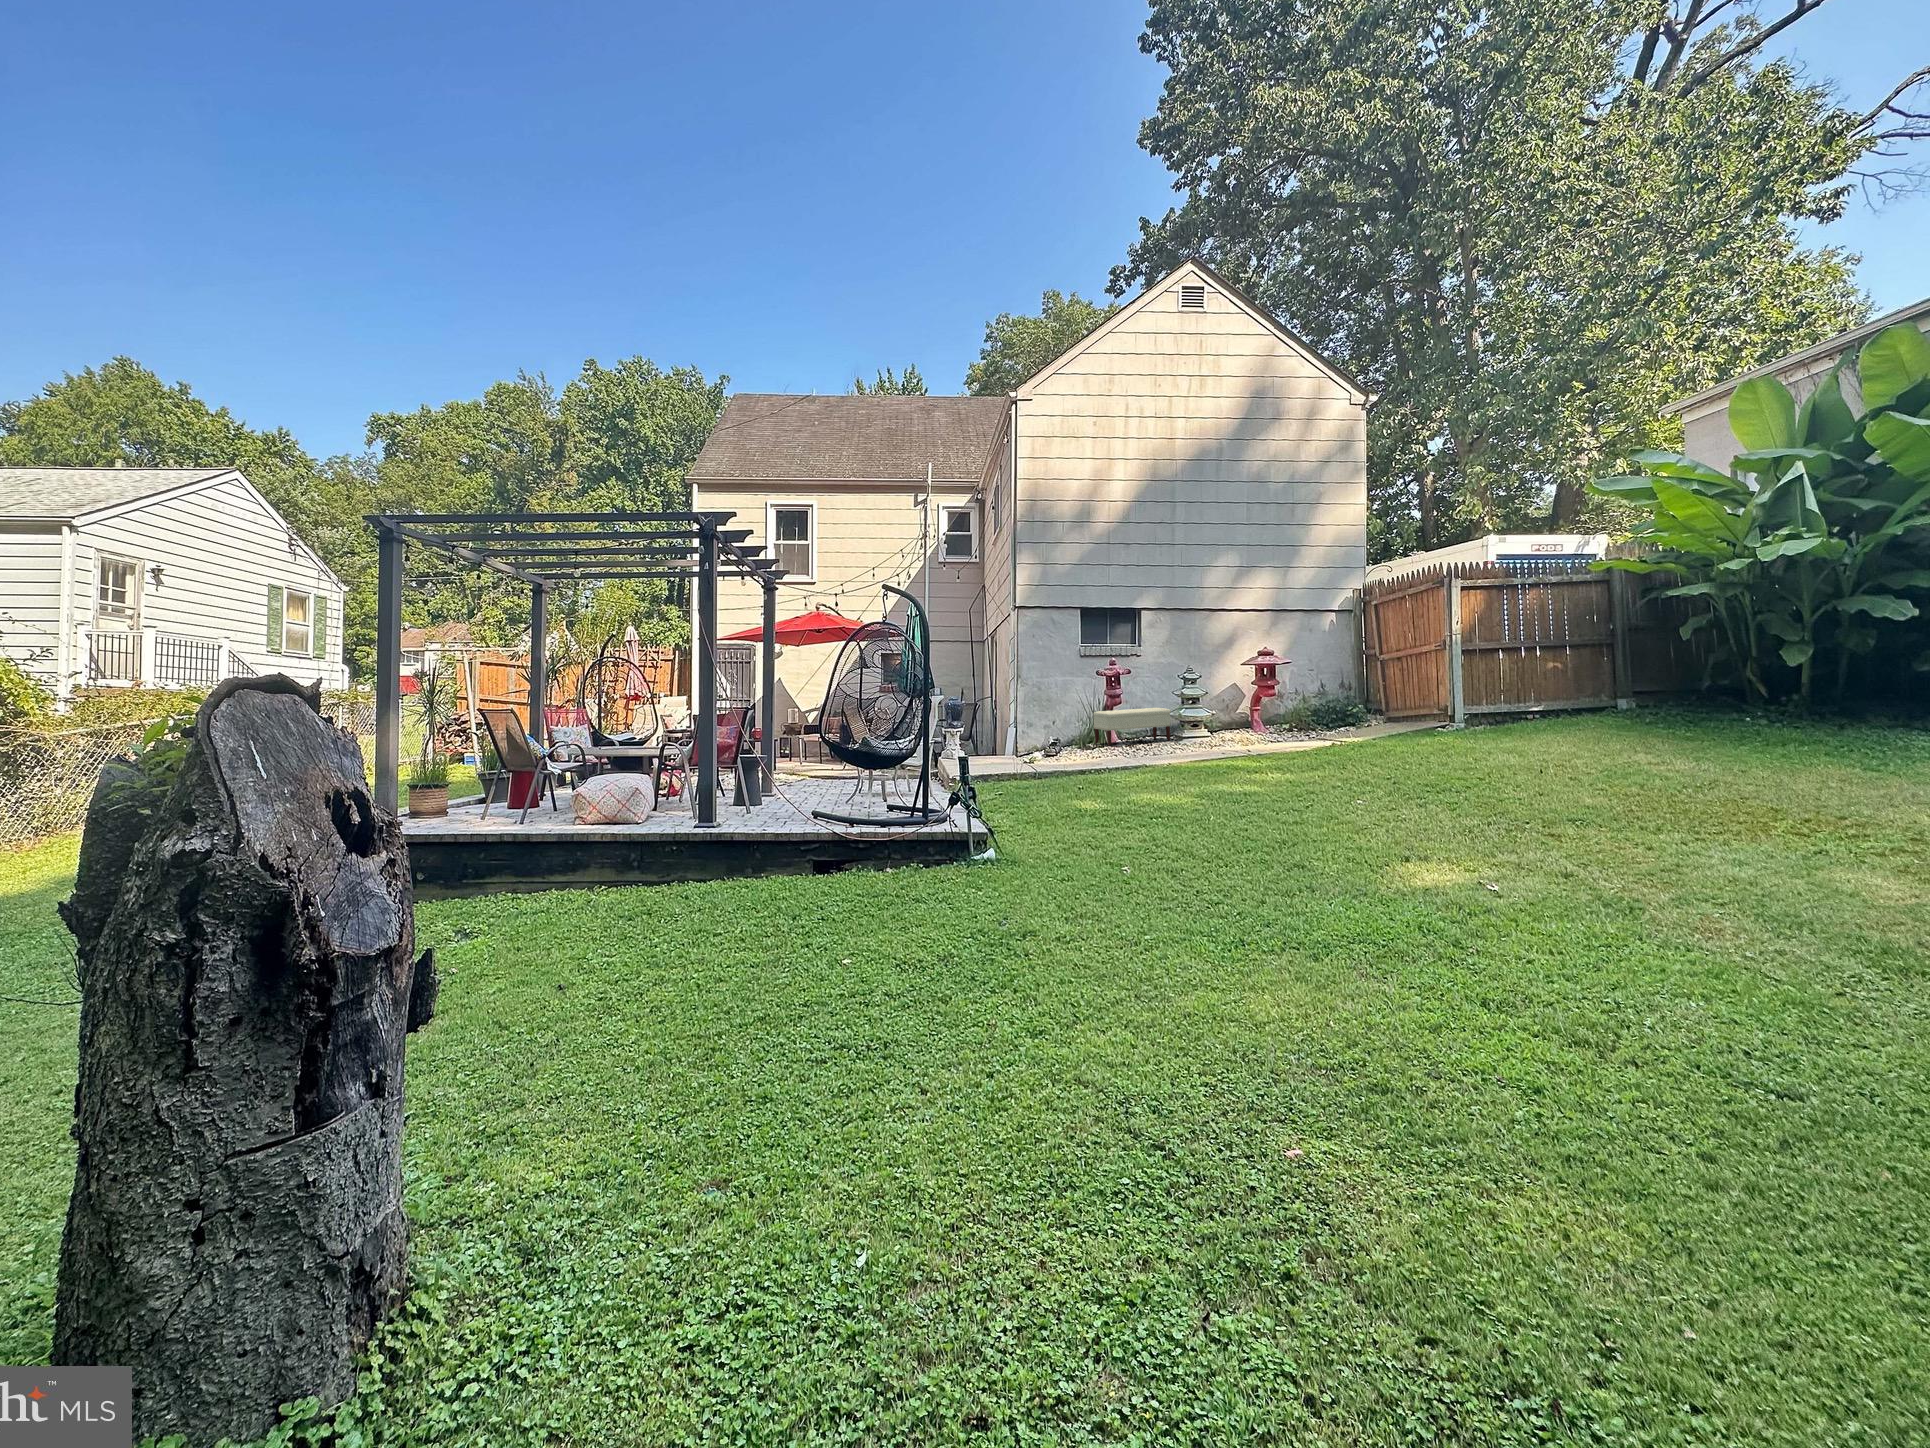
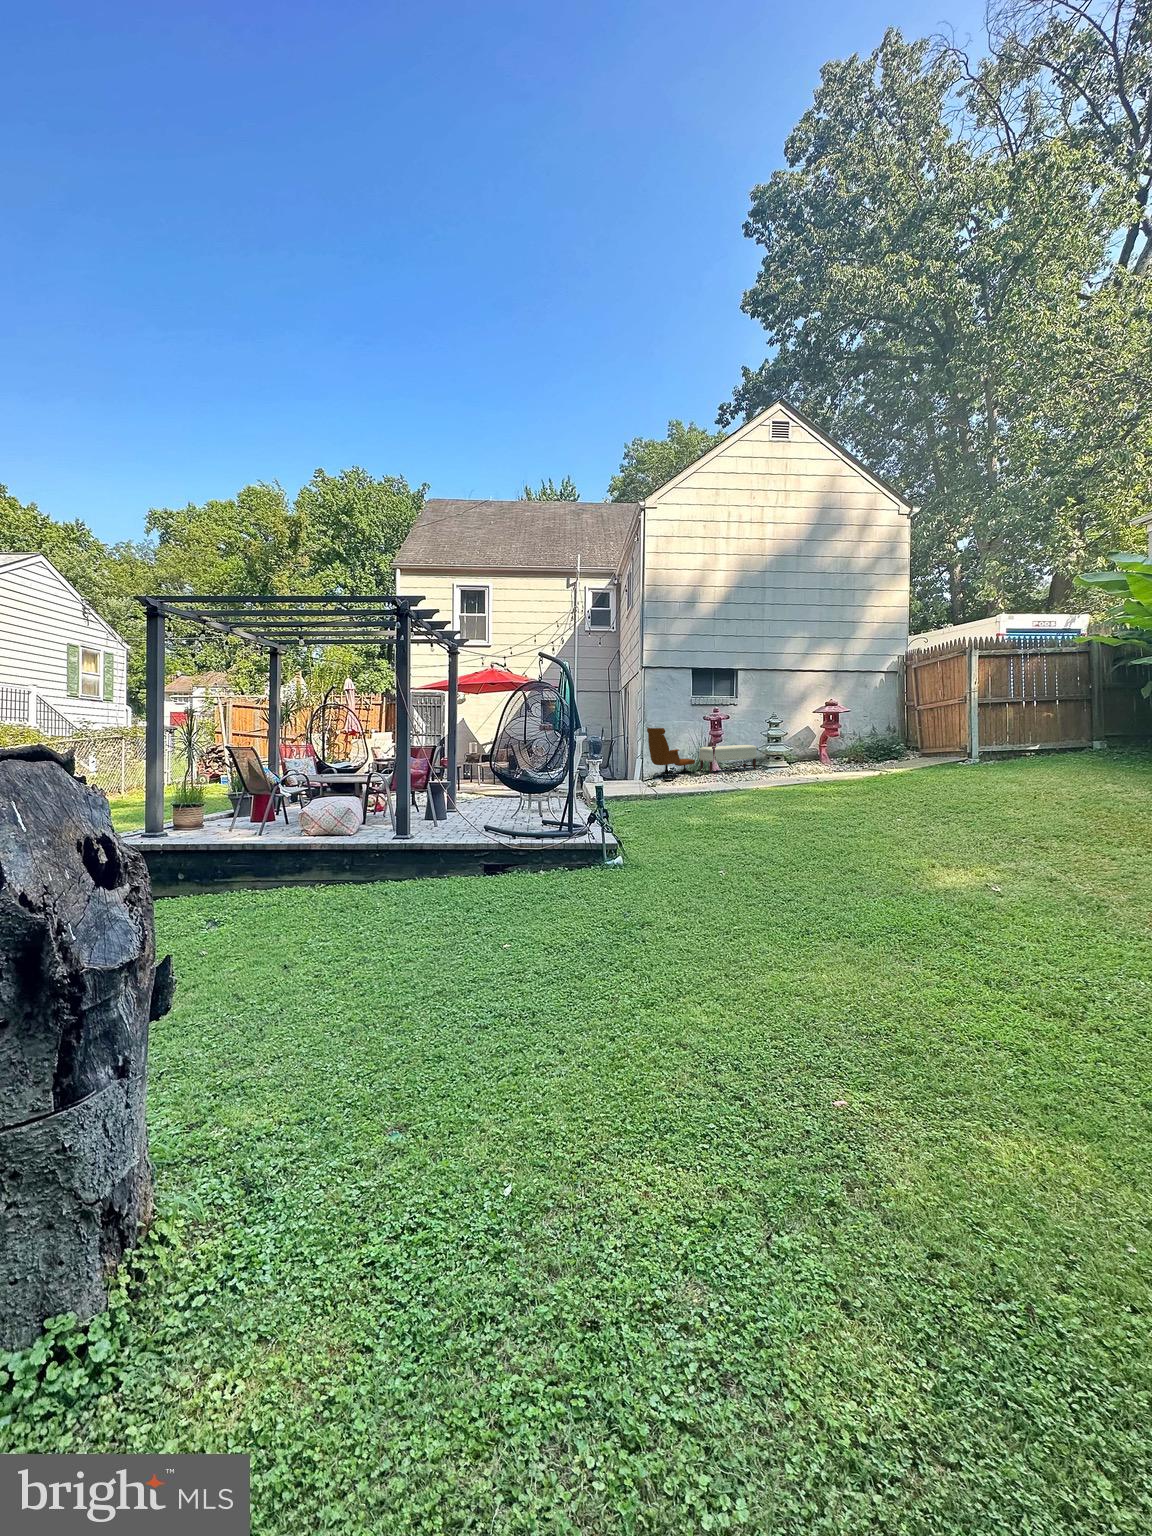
lounge chair: none [1023,686,1088,752] -> present [647,728,695,777]

